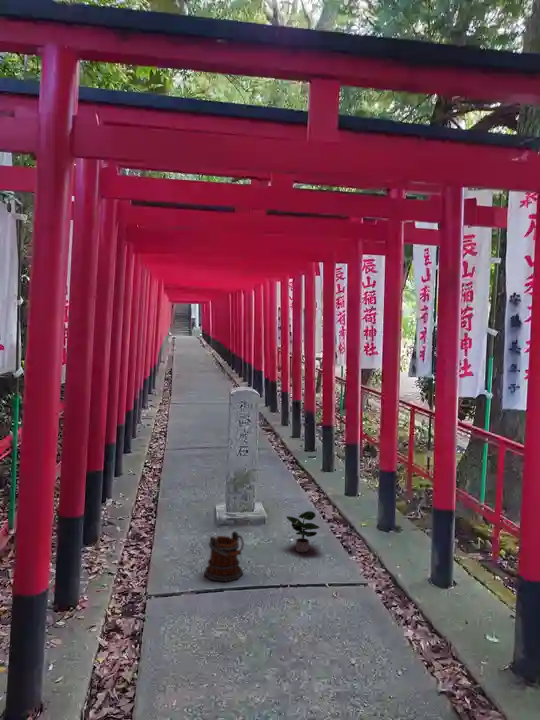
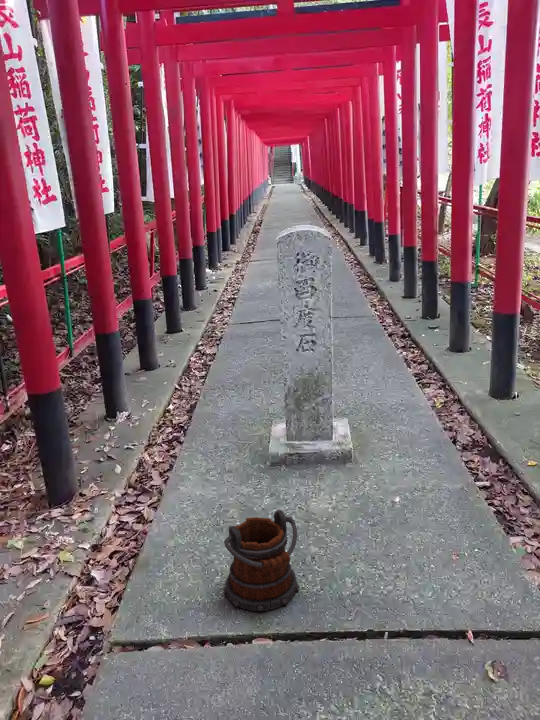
potted plant: present [287,511,320,552] -> none [385,453,451,530]

